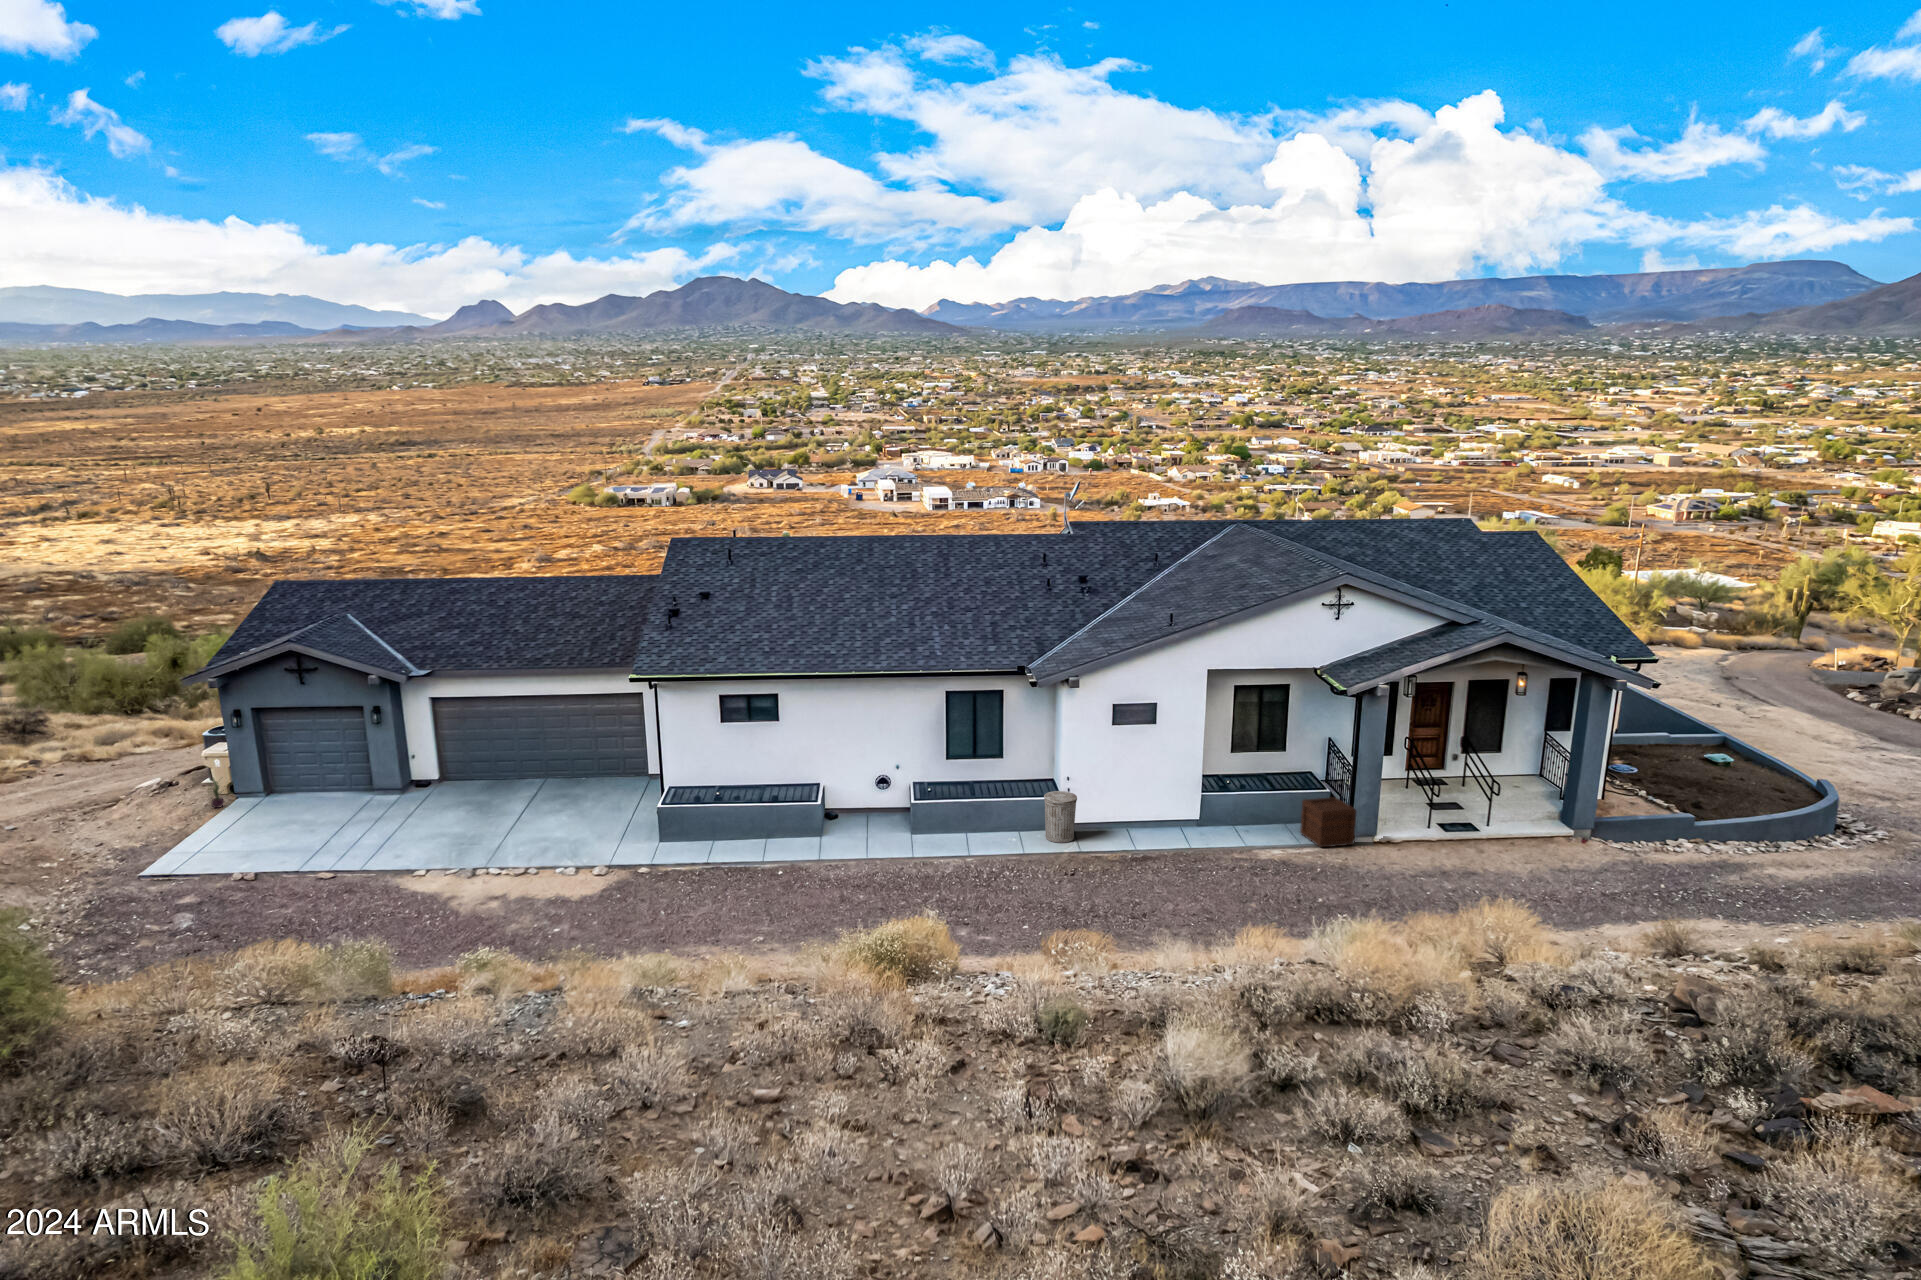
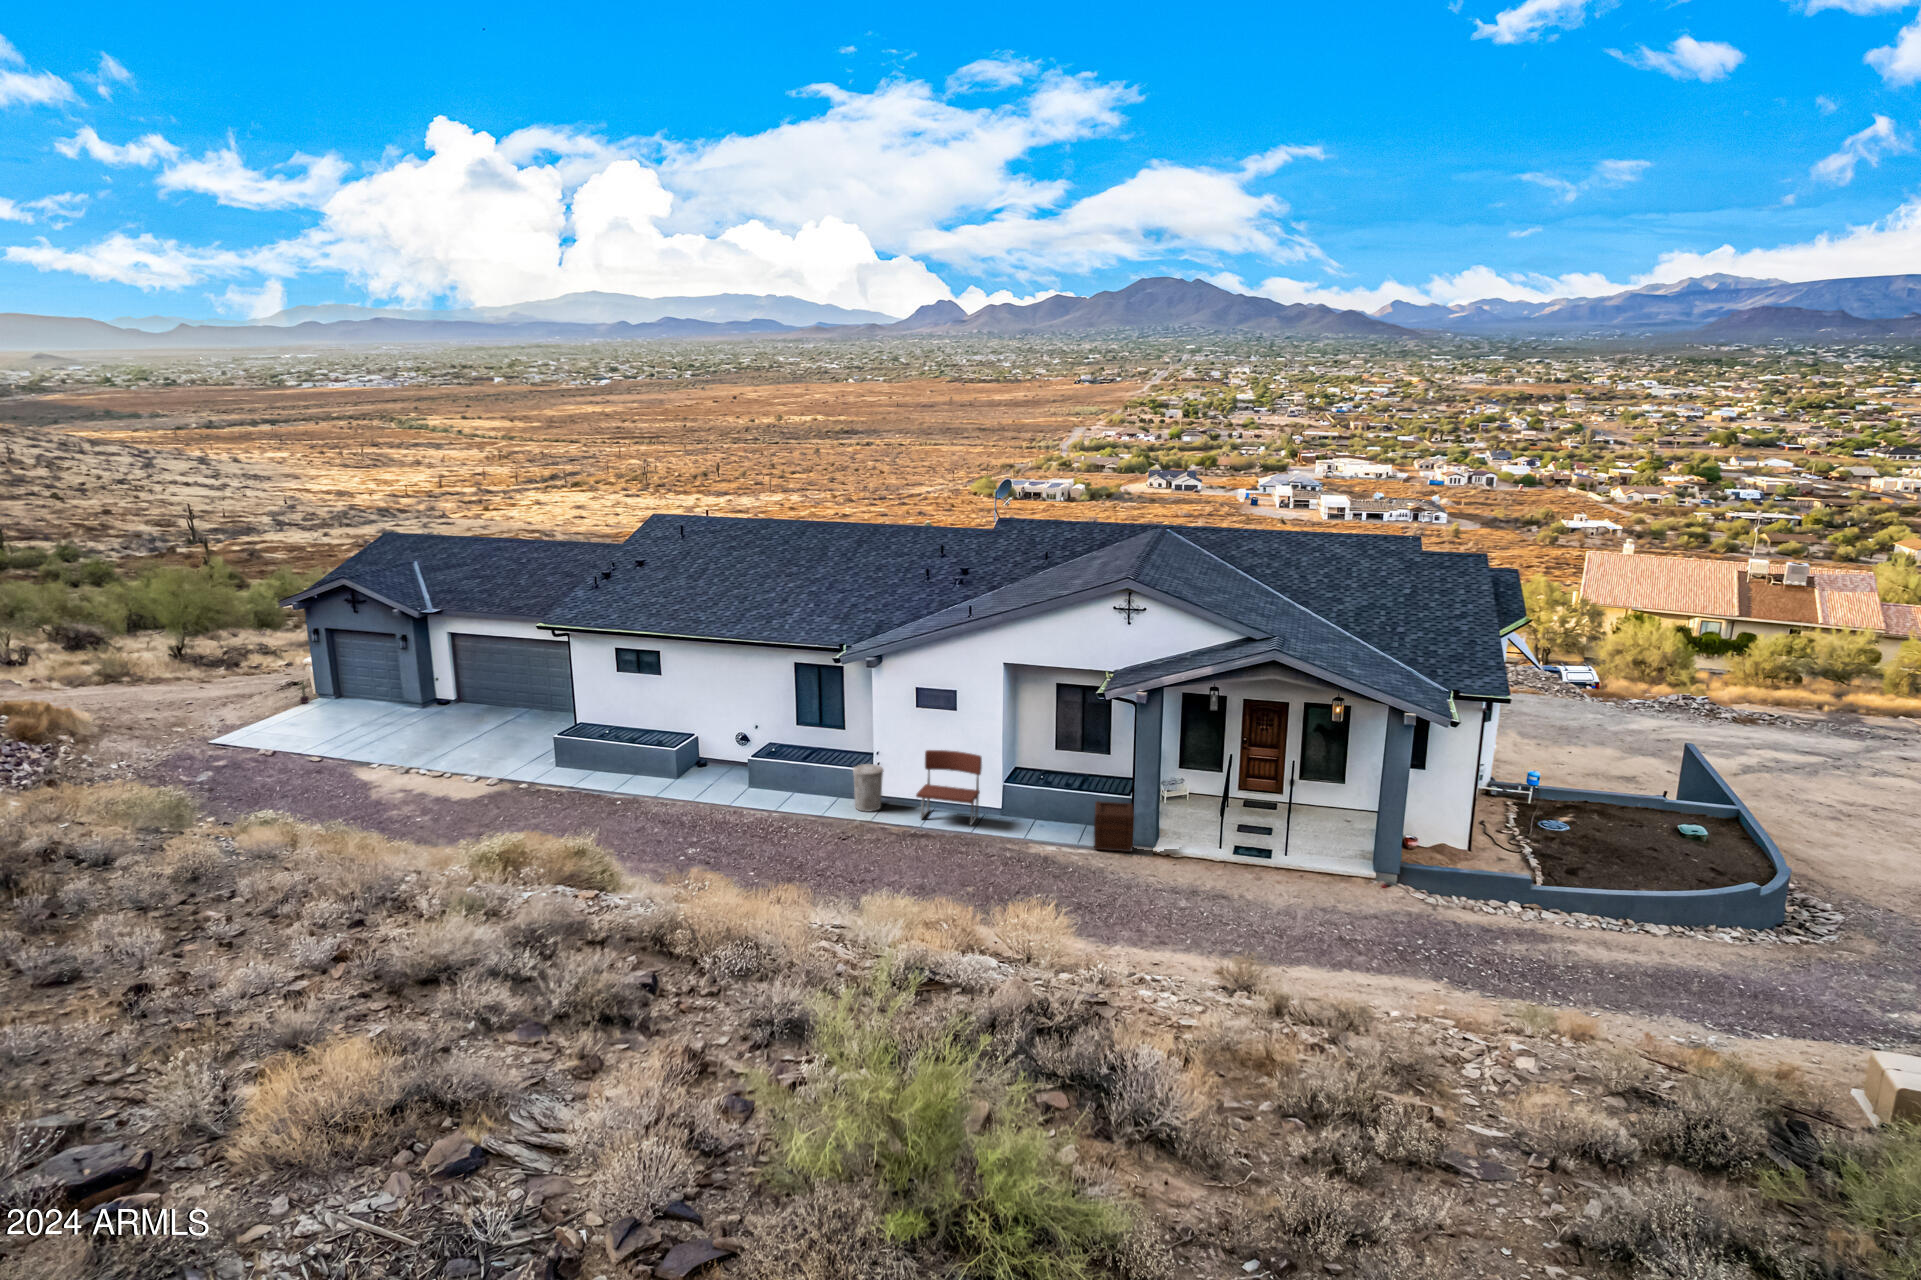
bench: none [1121,767,1188,842] -> present [916,750,982,825]

